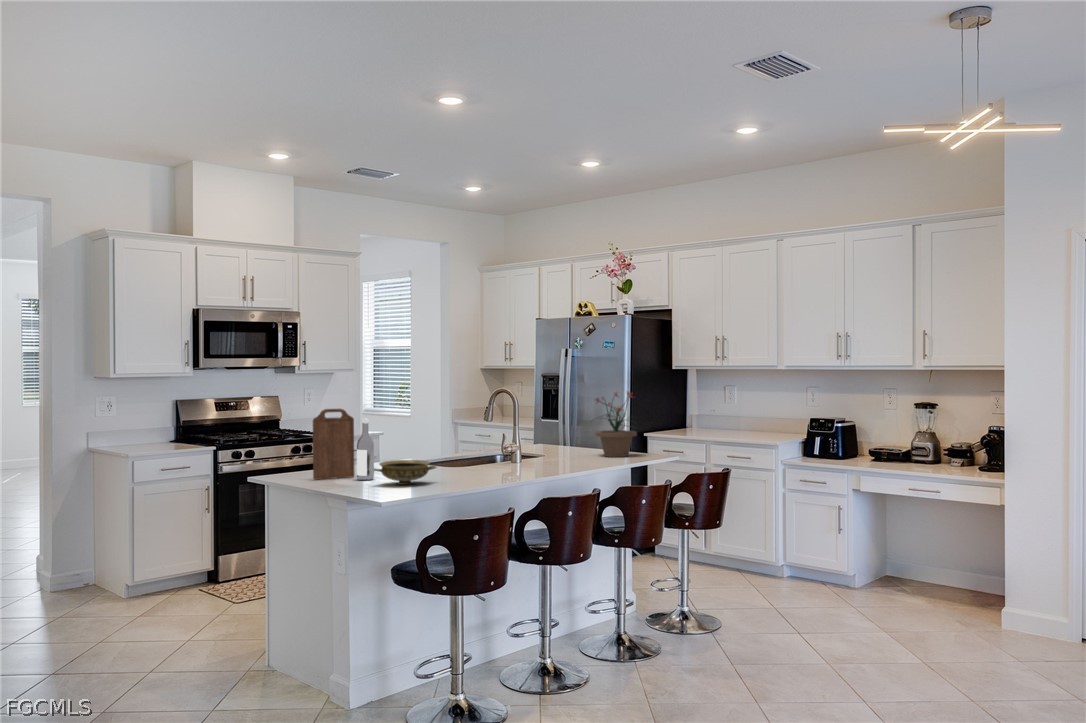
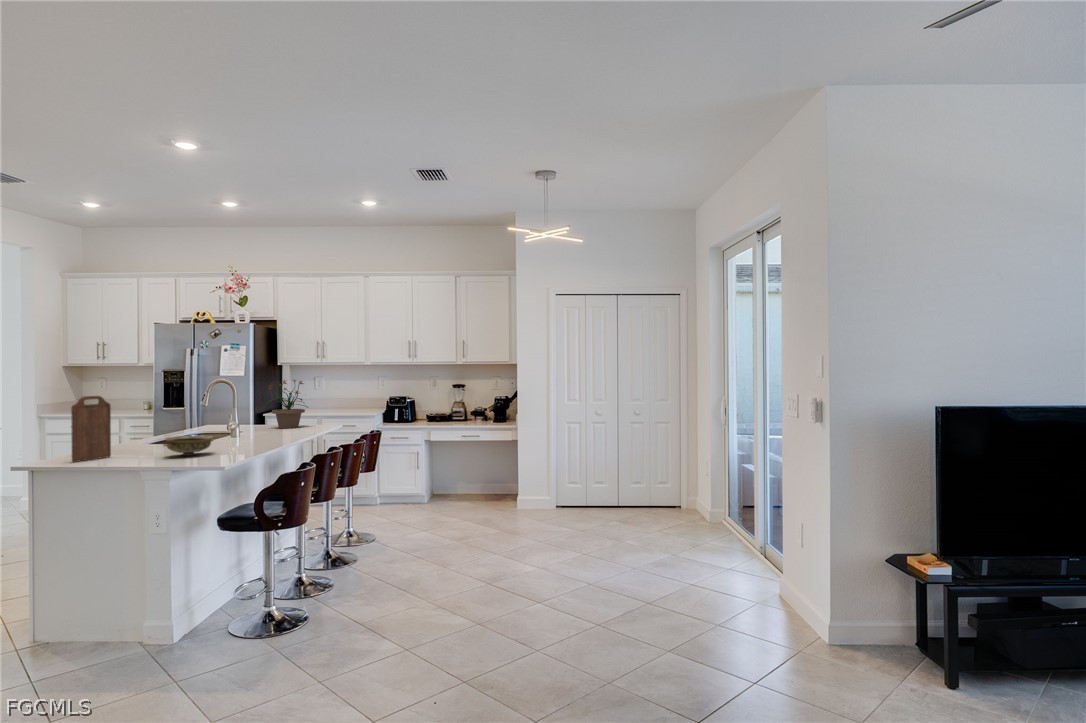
wine bottle: present [357,419,374,480] -> none [123,403,140,458]

